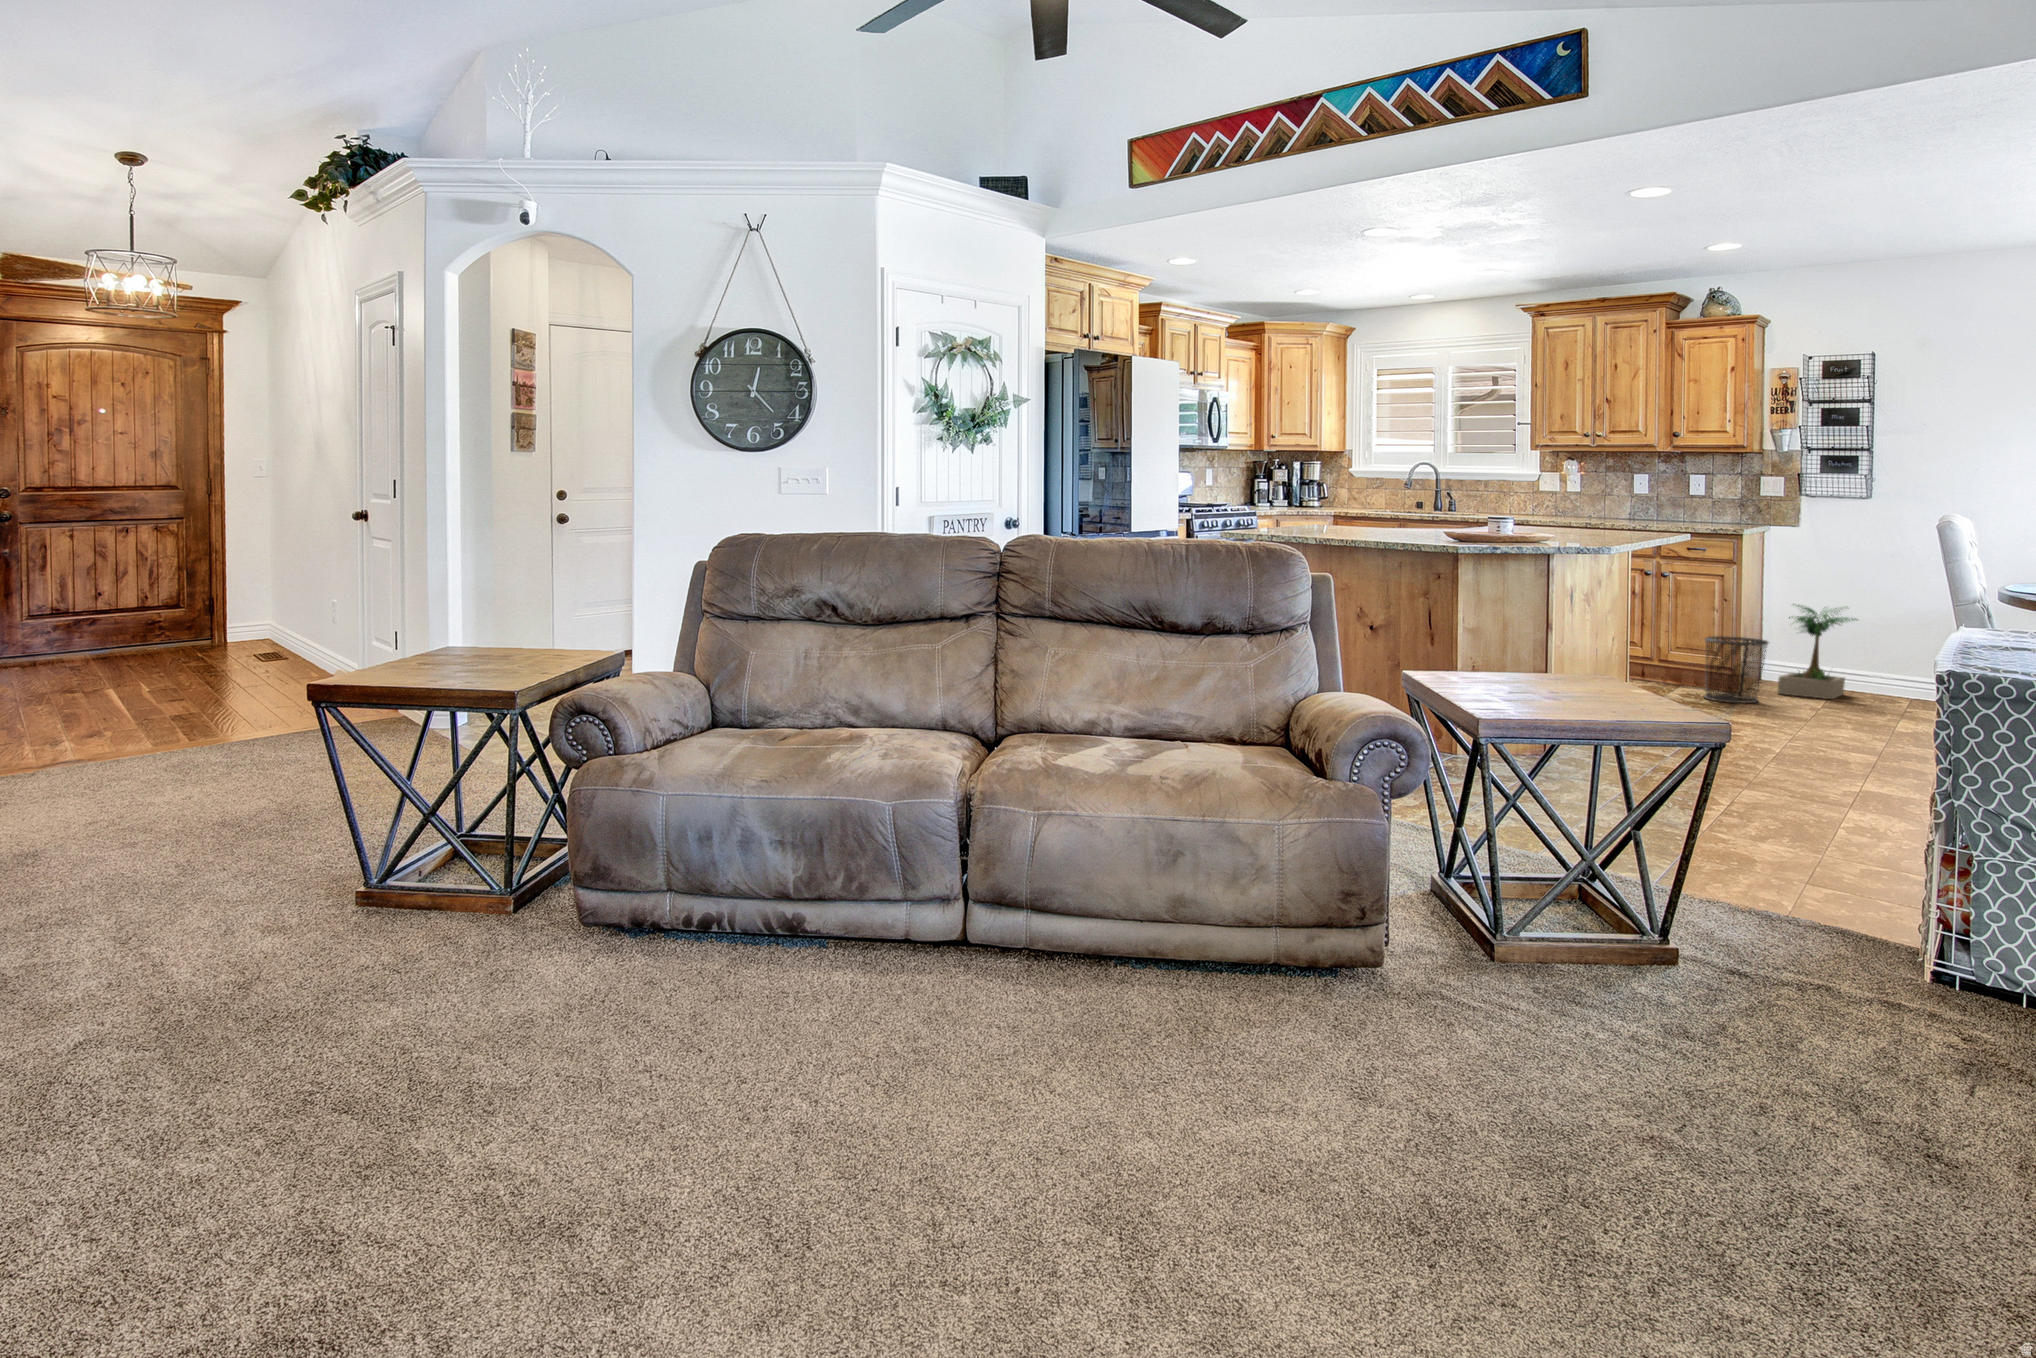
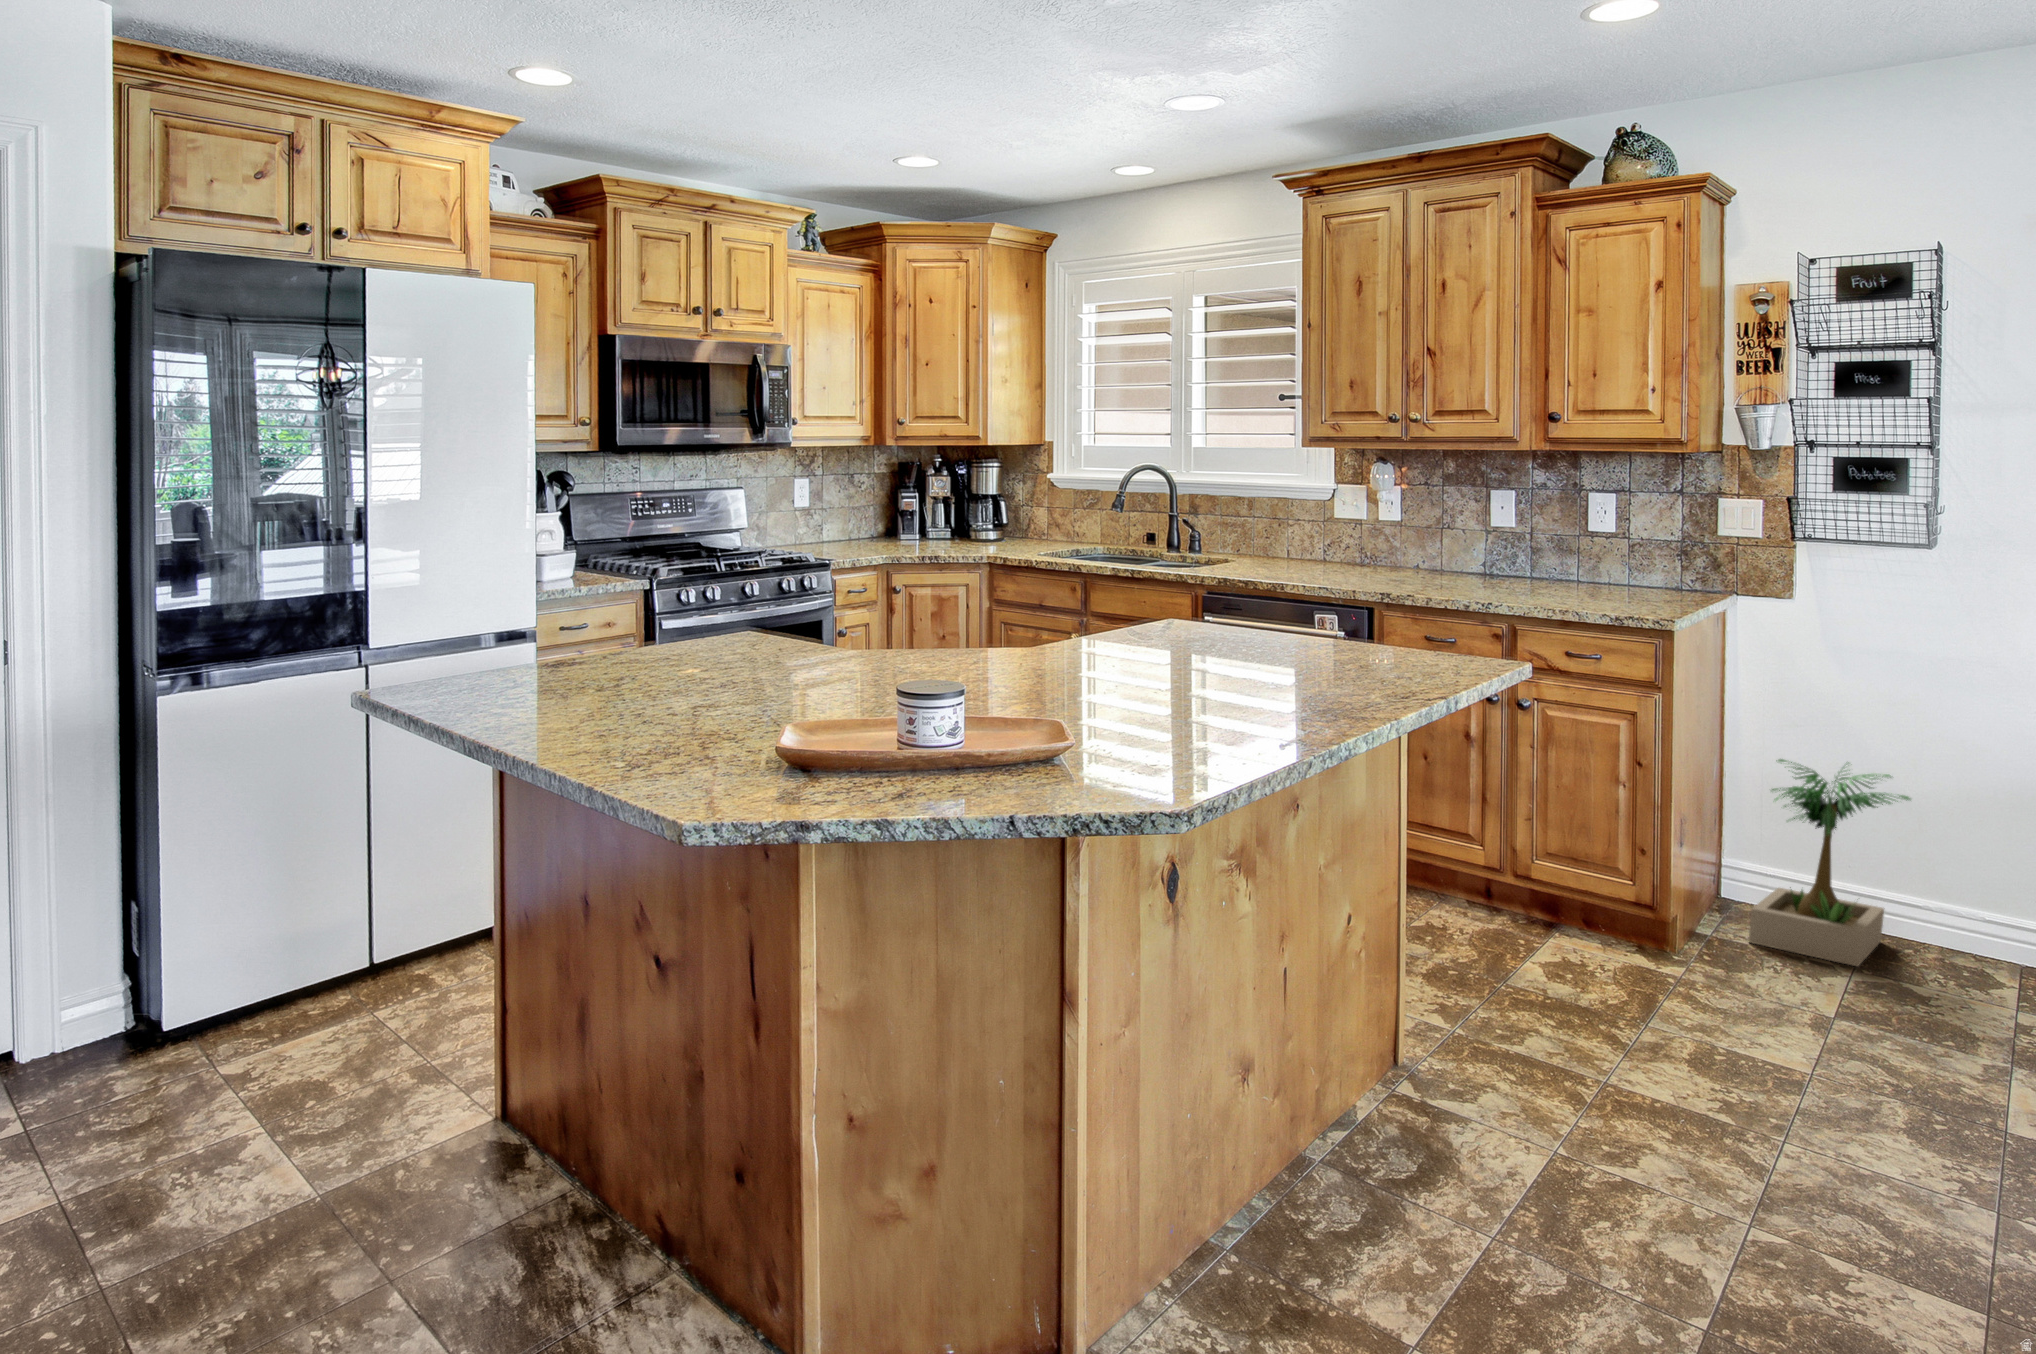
waste bin: present [1704,636,1768,703] -> none [1593,839,1726,996]

